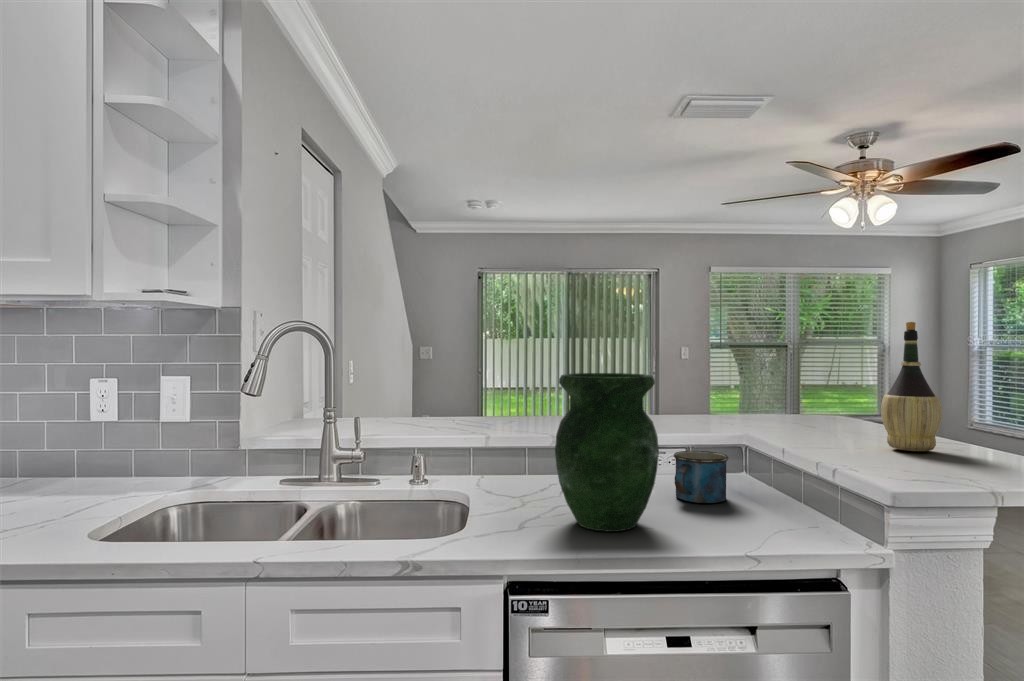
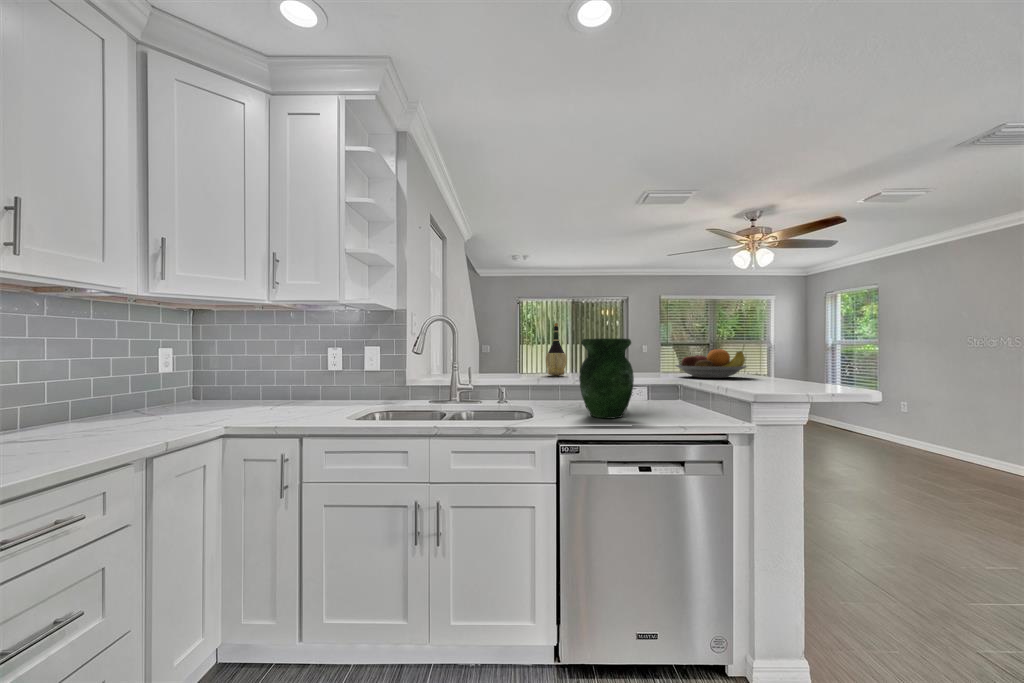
wine bottle: present [881,322,942,451] -> present [546,323,567,375]
fruit bowl: none [735,378,863,431] -> present [675,349,747,378]
mug: present [674,451,728,503] -> none [641,384,671,410]

